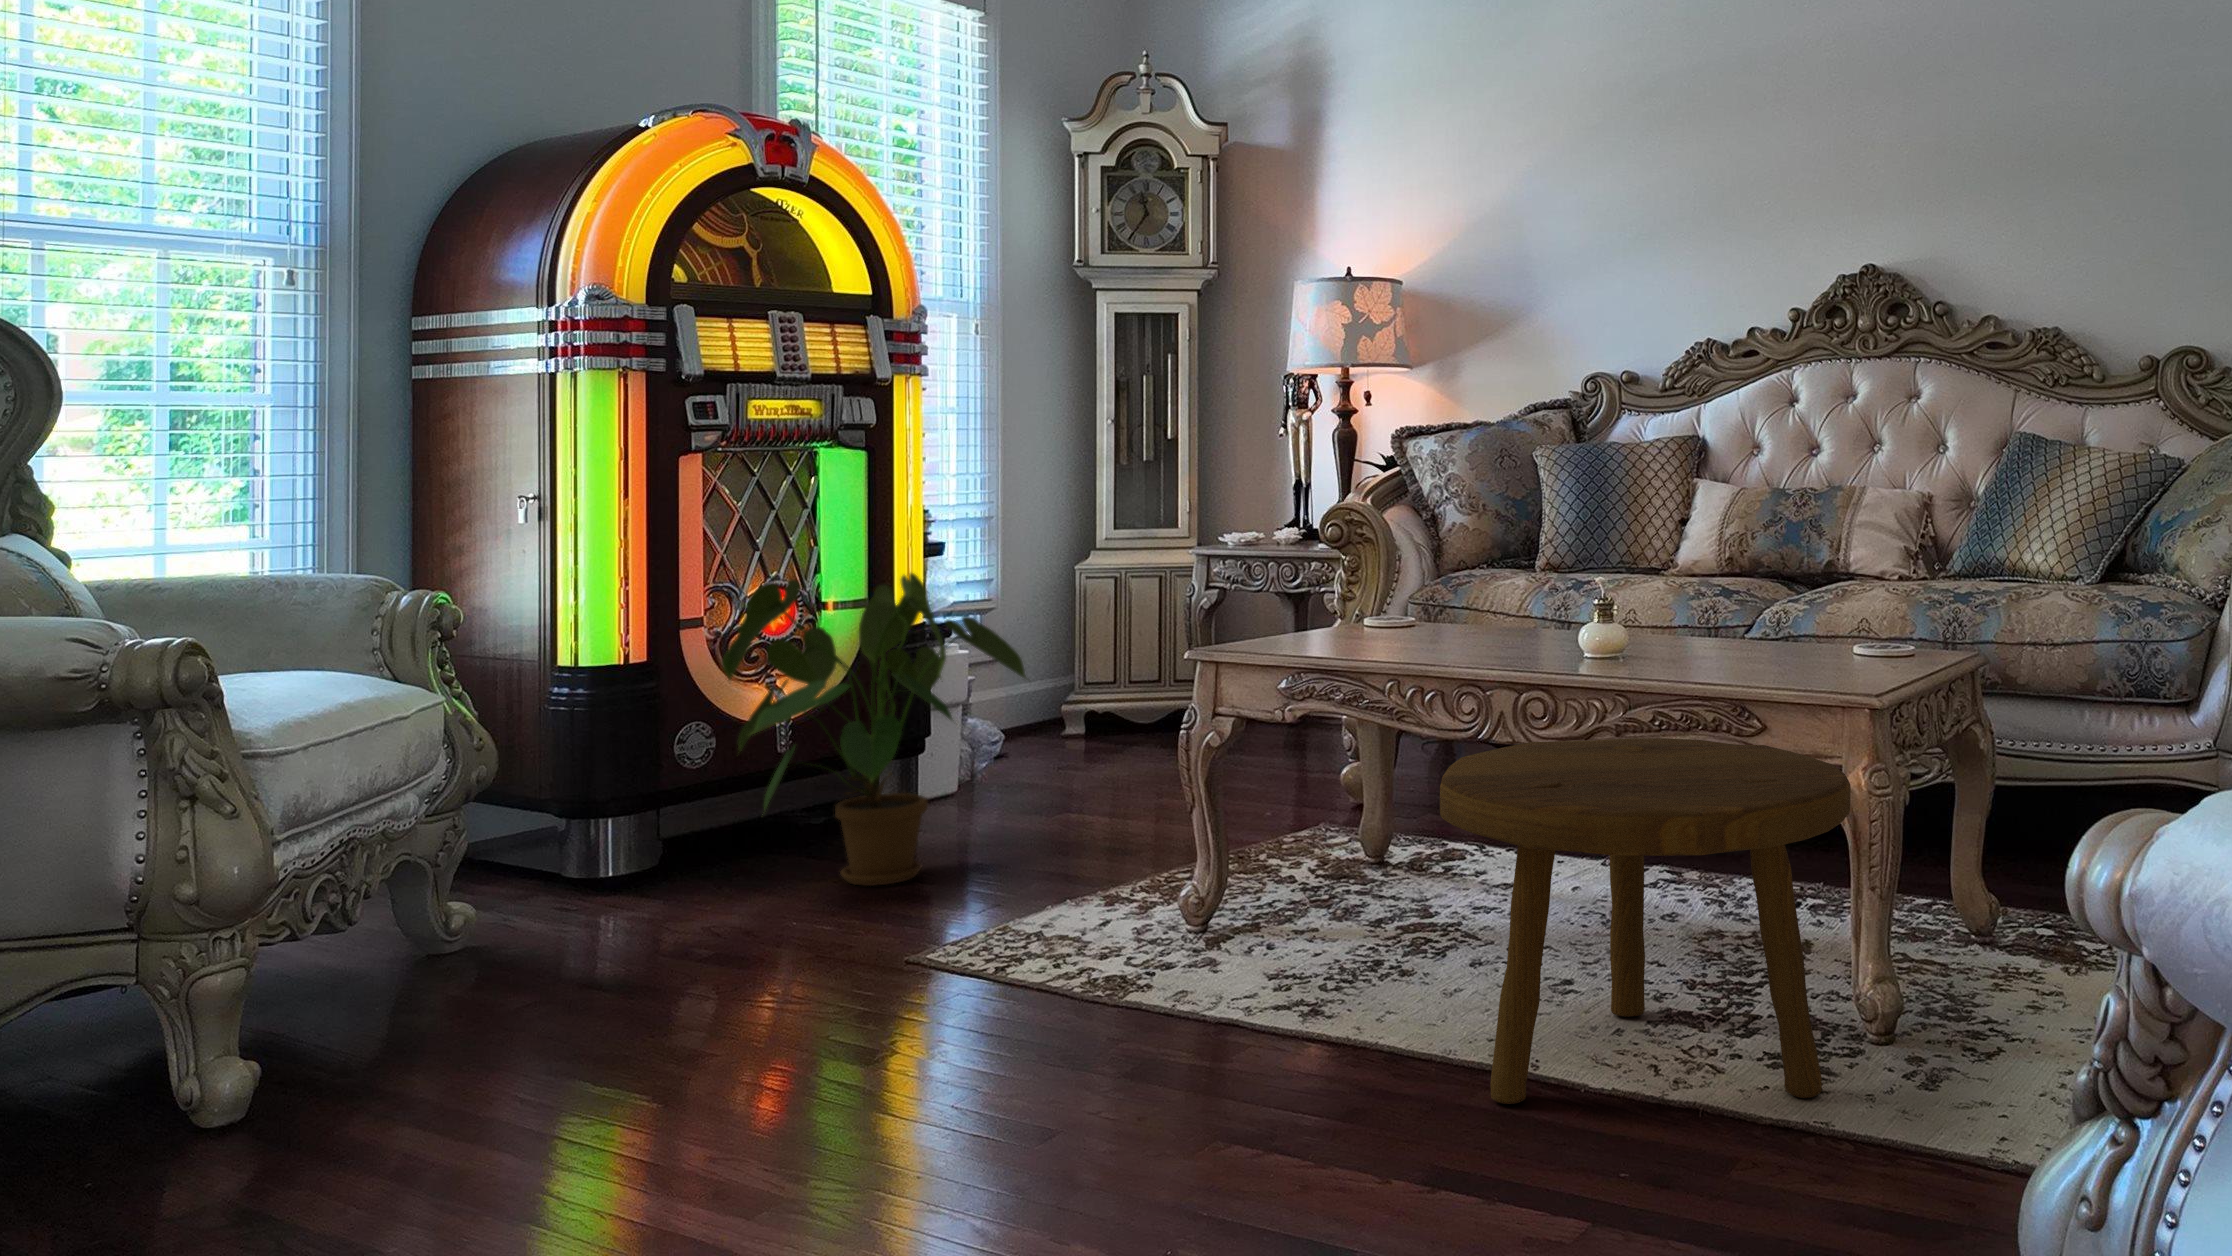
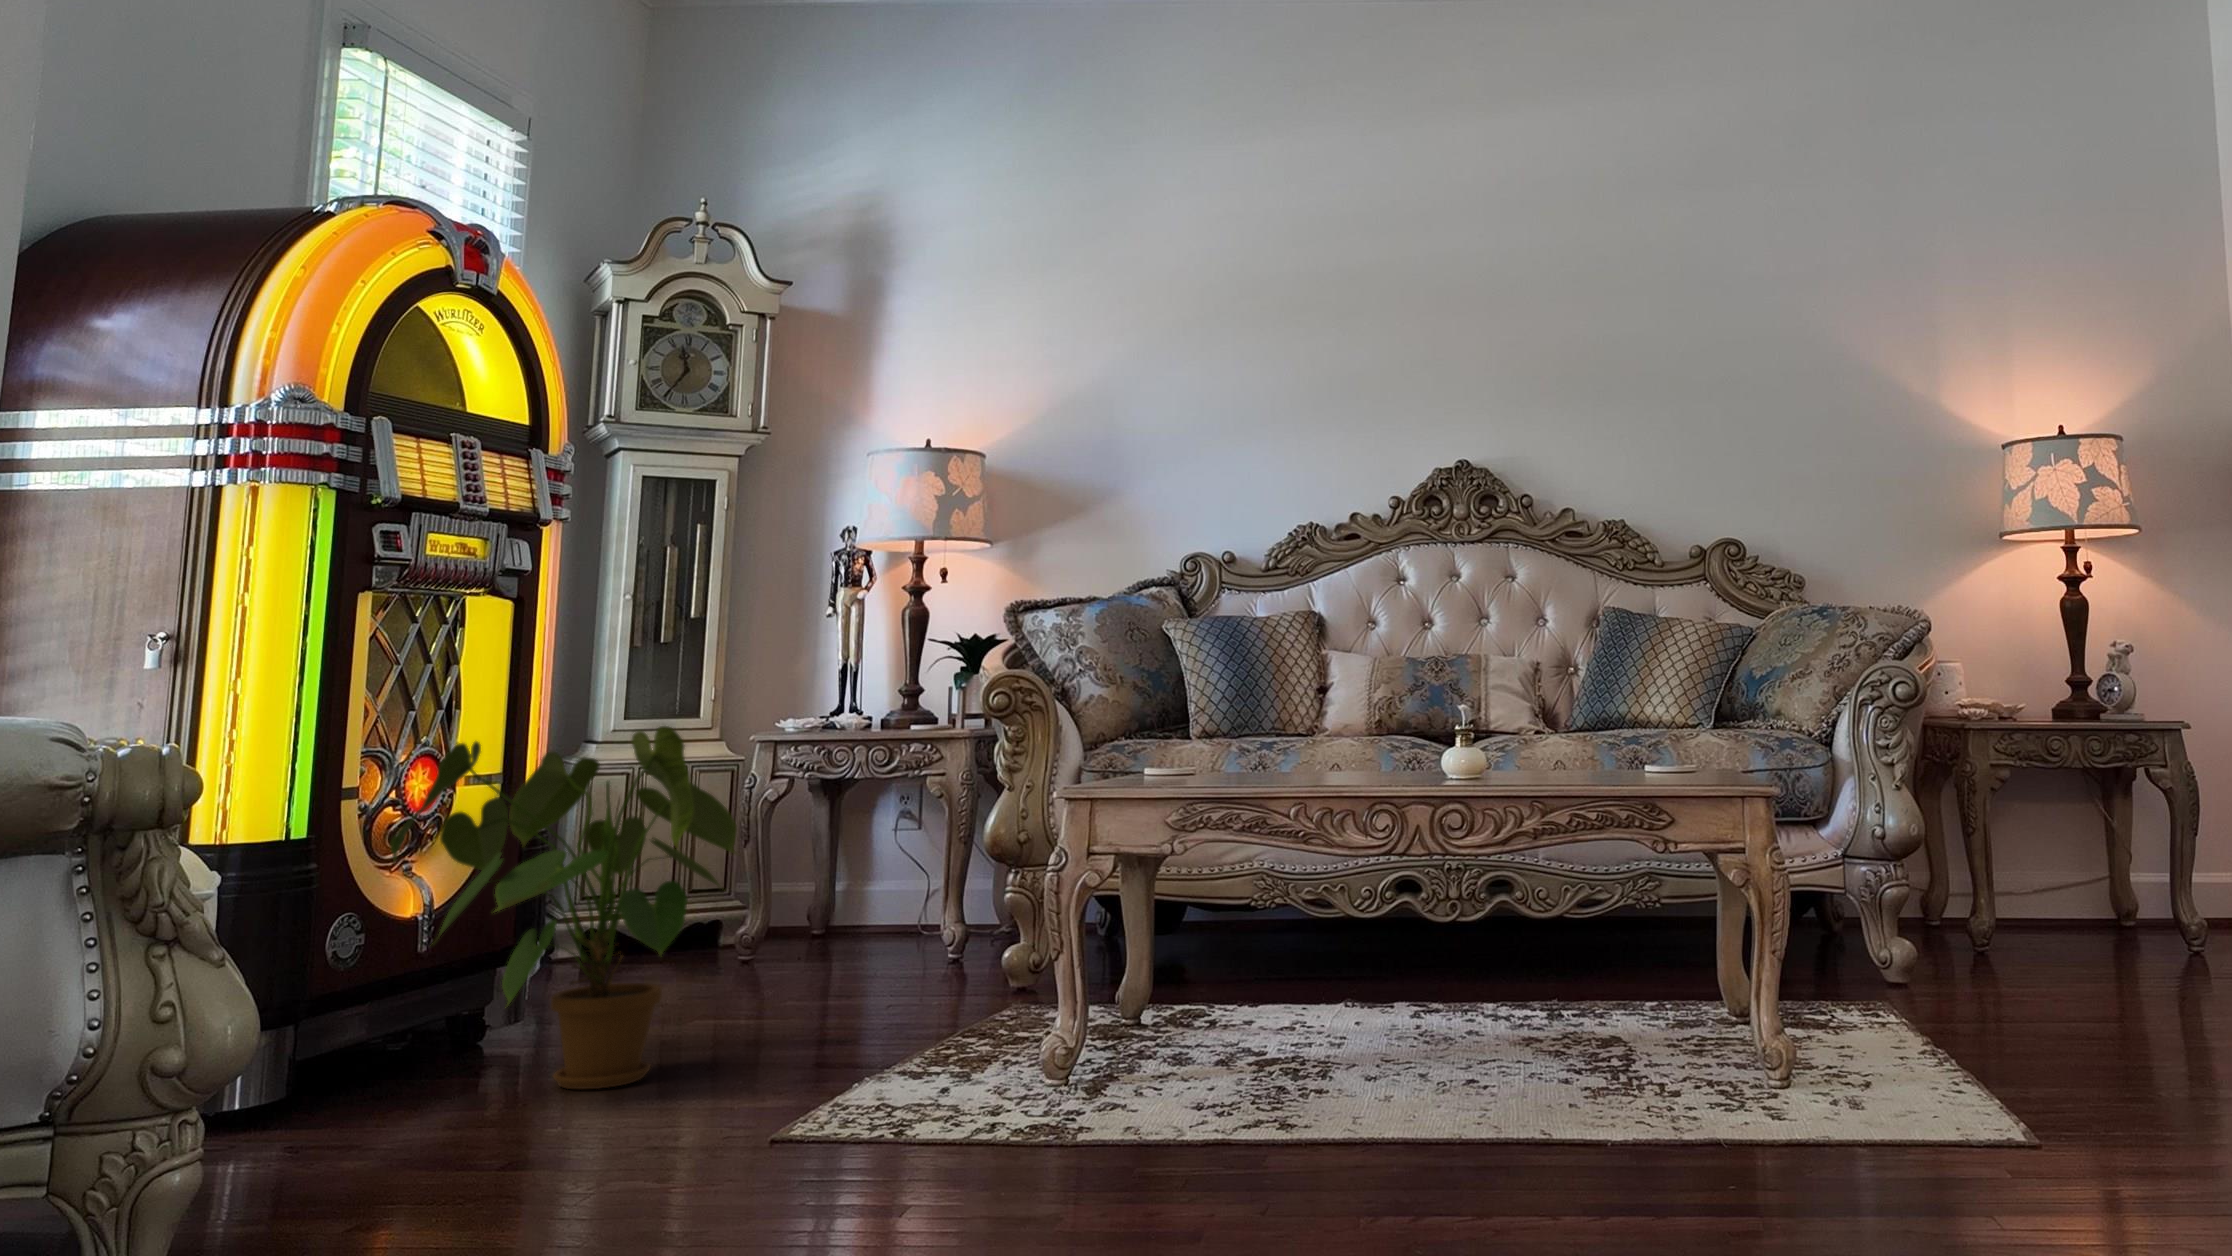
footstool: present [1440,738,1851,1104] -> none [1455,836,1815,1154]

